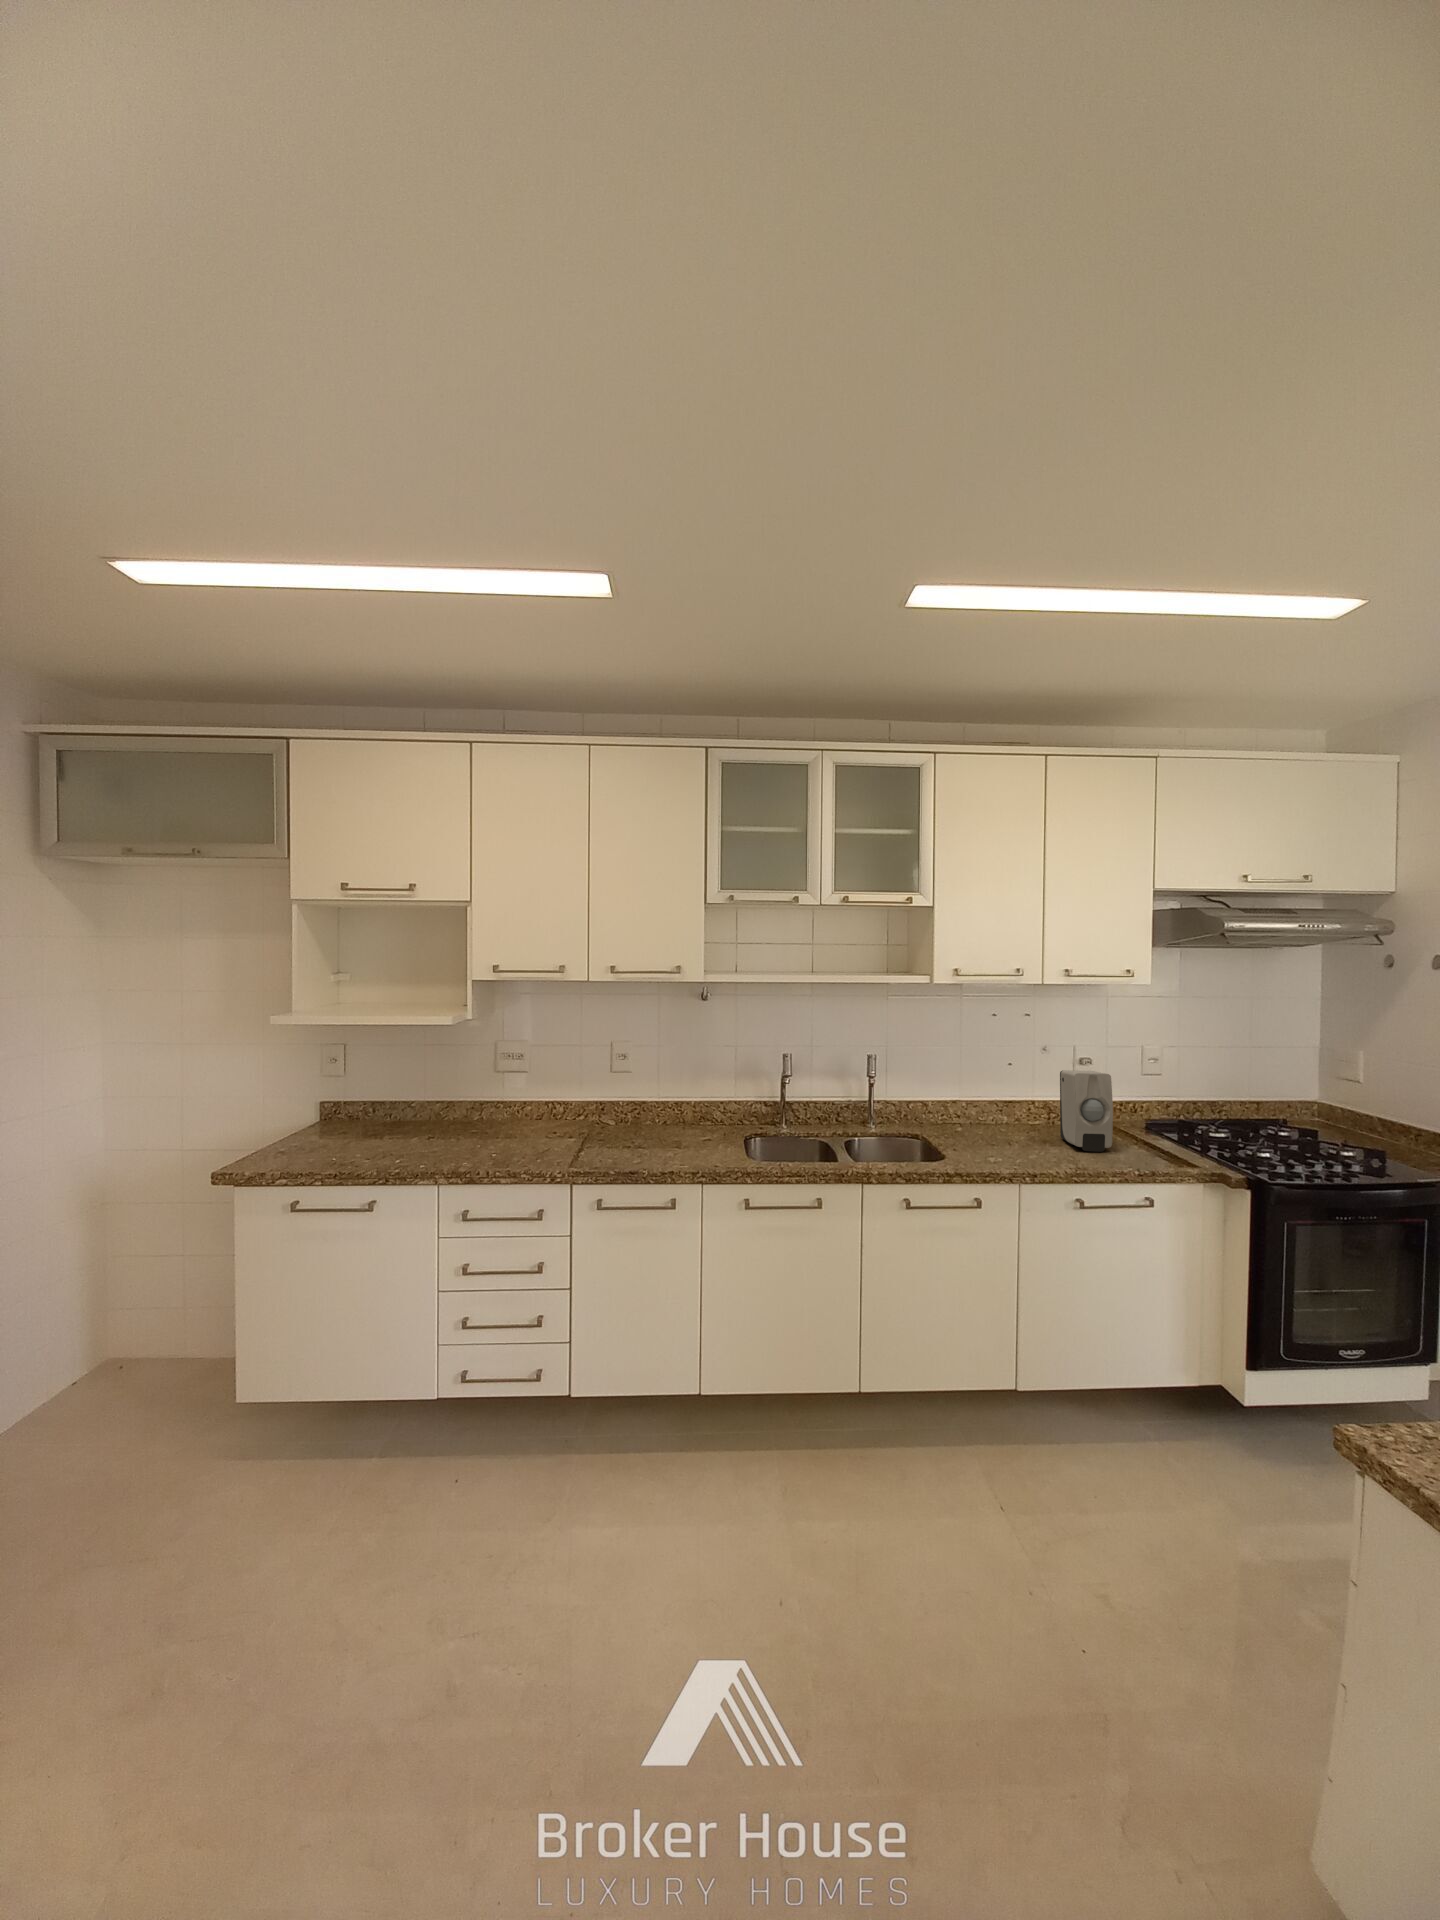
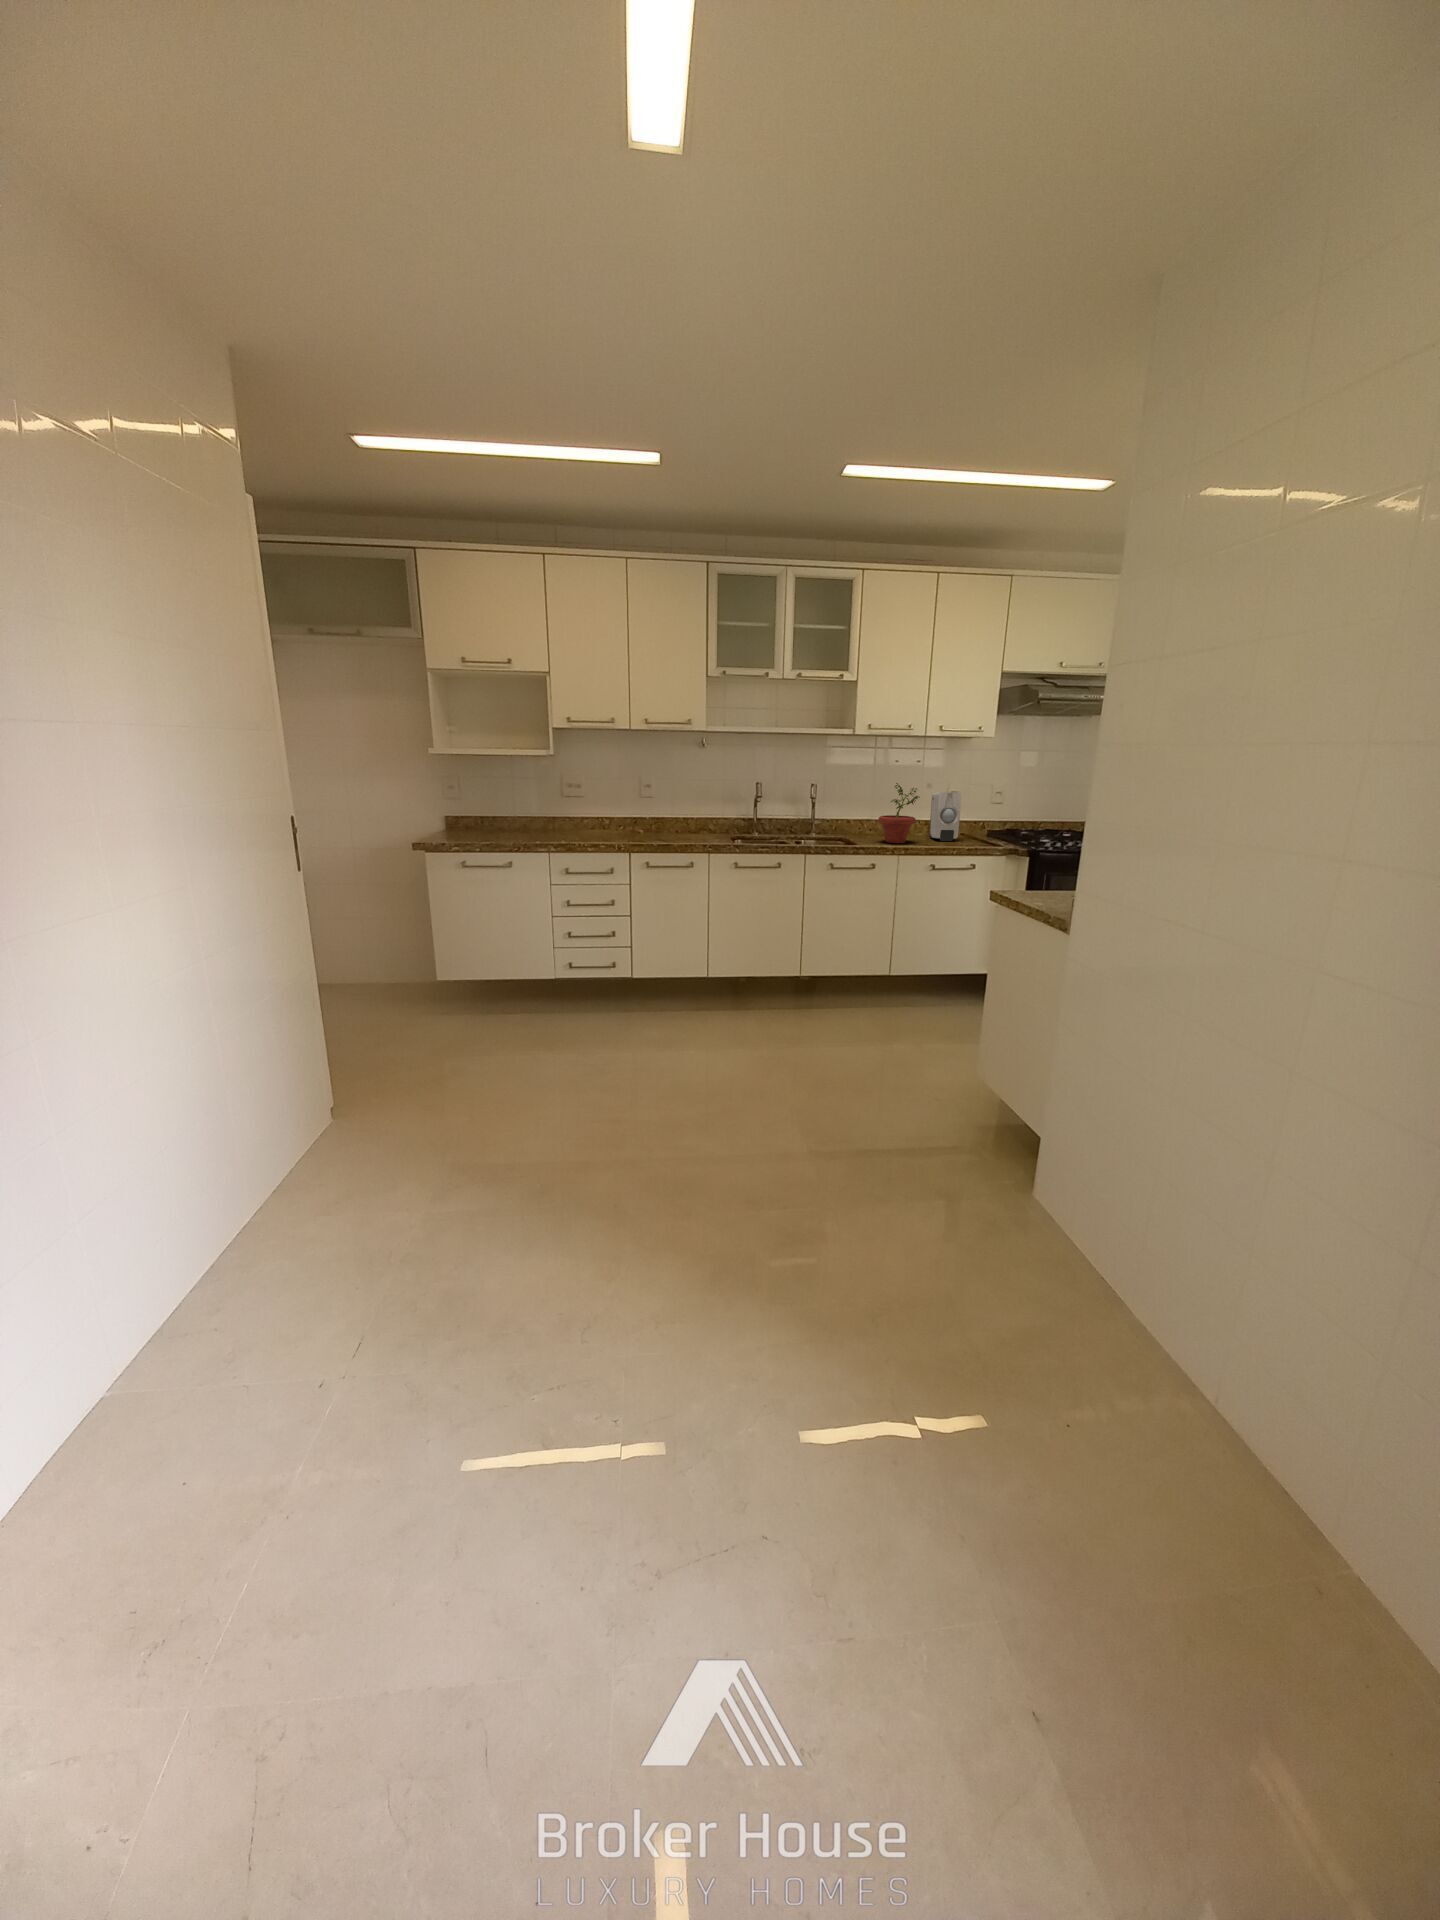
potted plant: none [979,1059,1047,1157] -> present [878,783,920,843]

